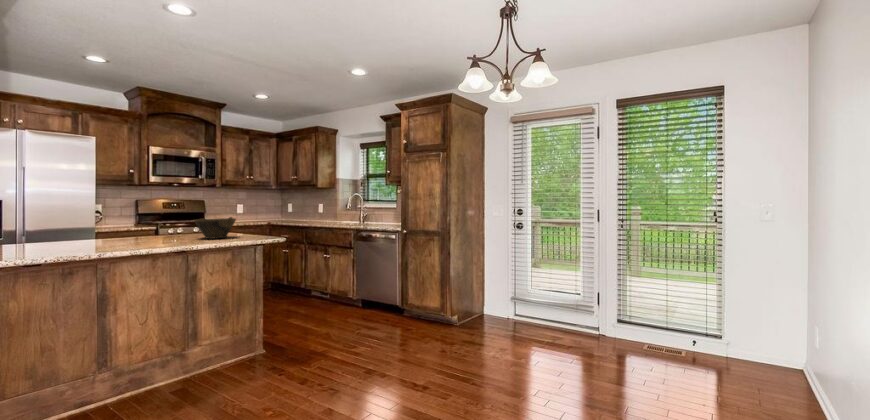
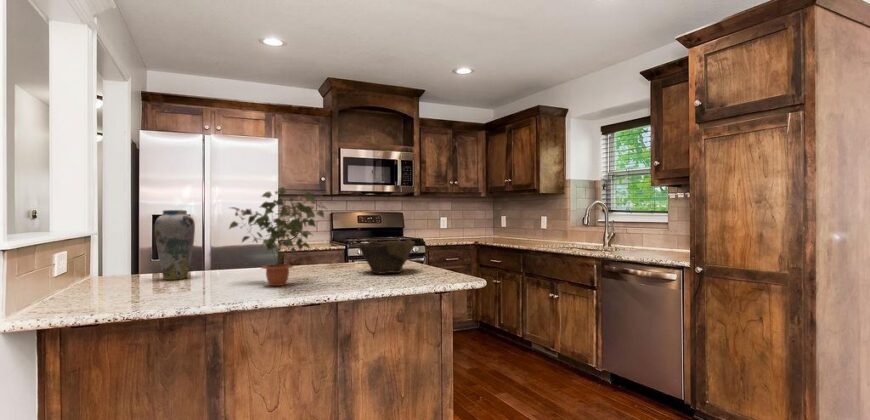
potted plant: none [98,182,180,247] -> present [229,187,325,286]
vase: none [19,196,55,248] -> present [155,210,195,280]

